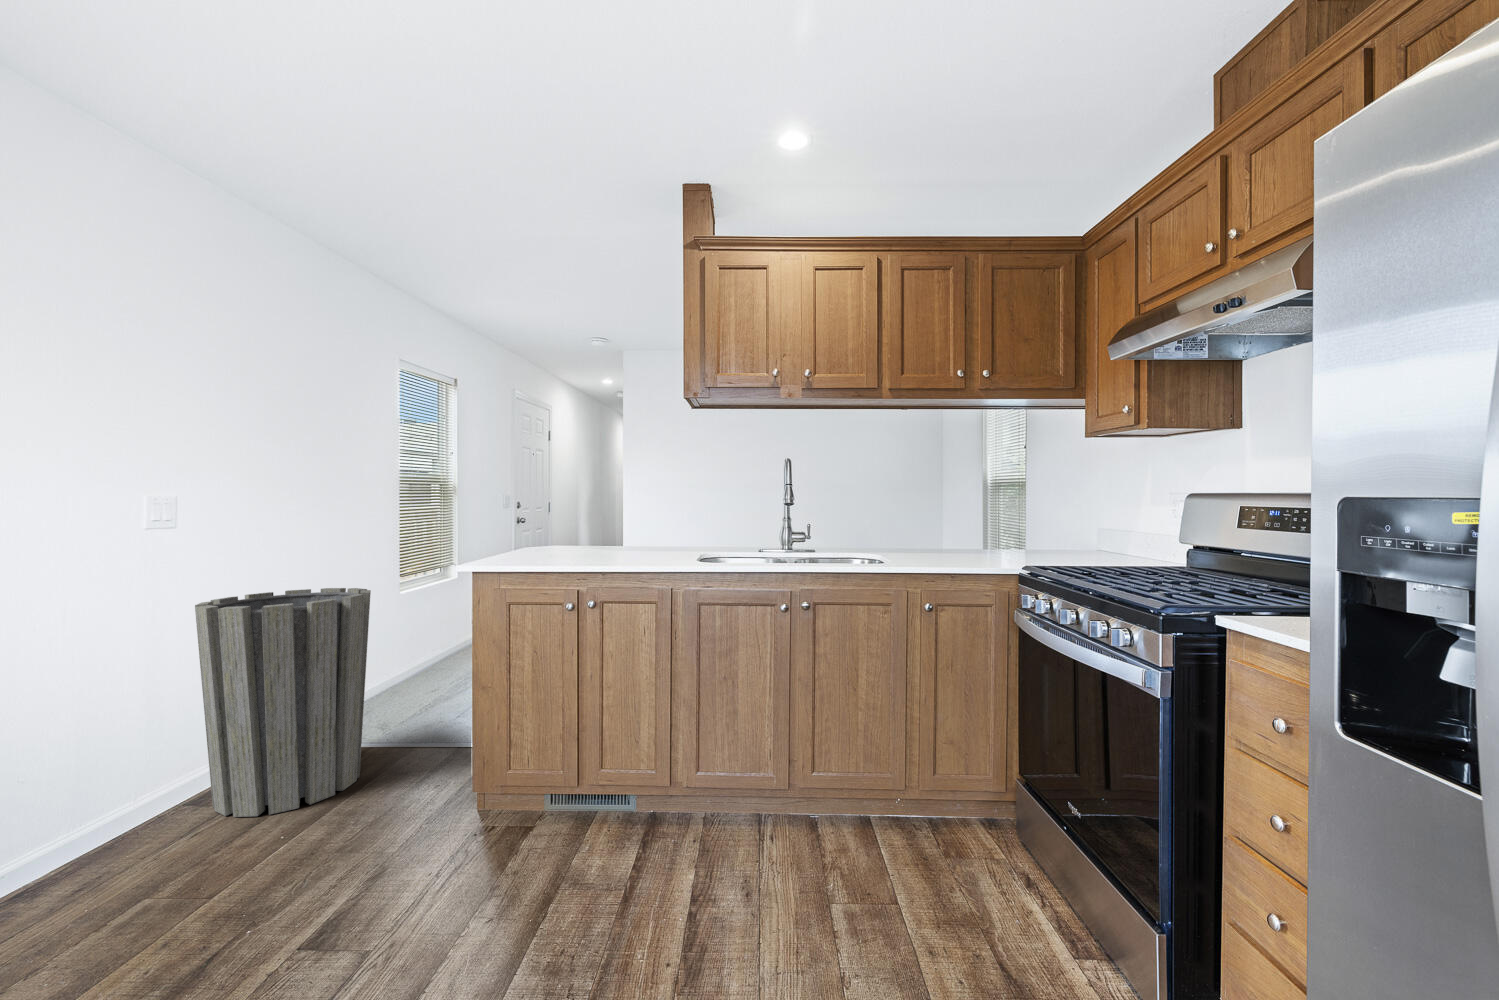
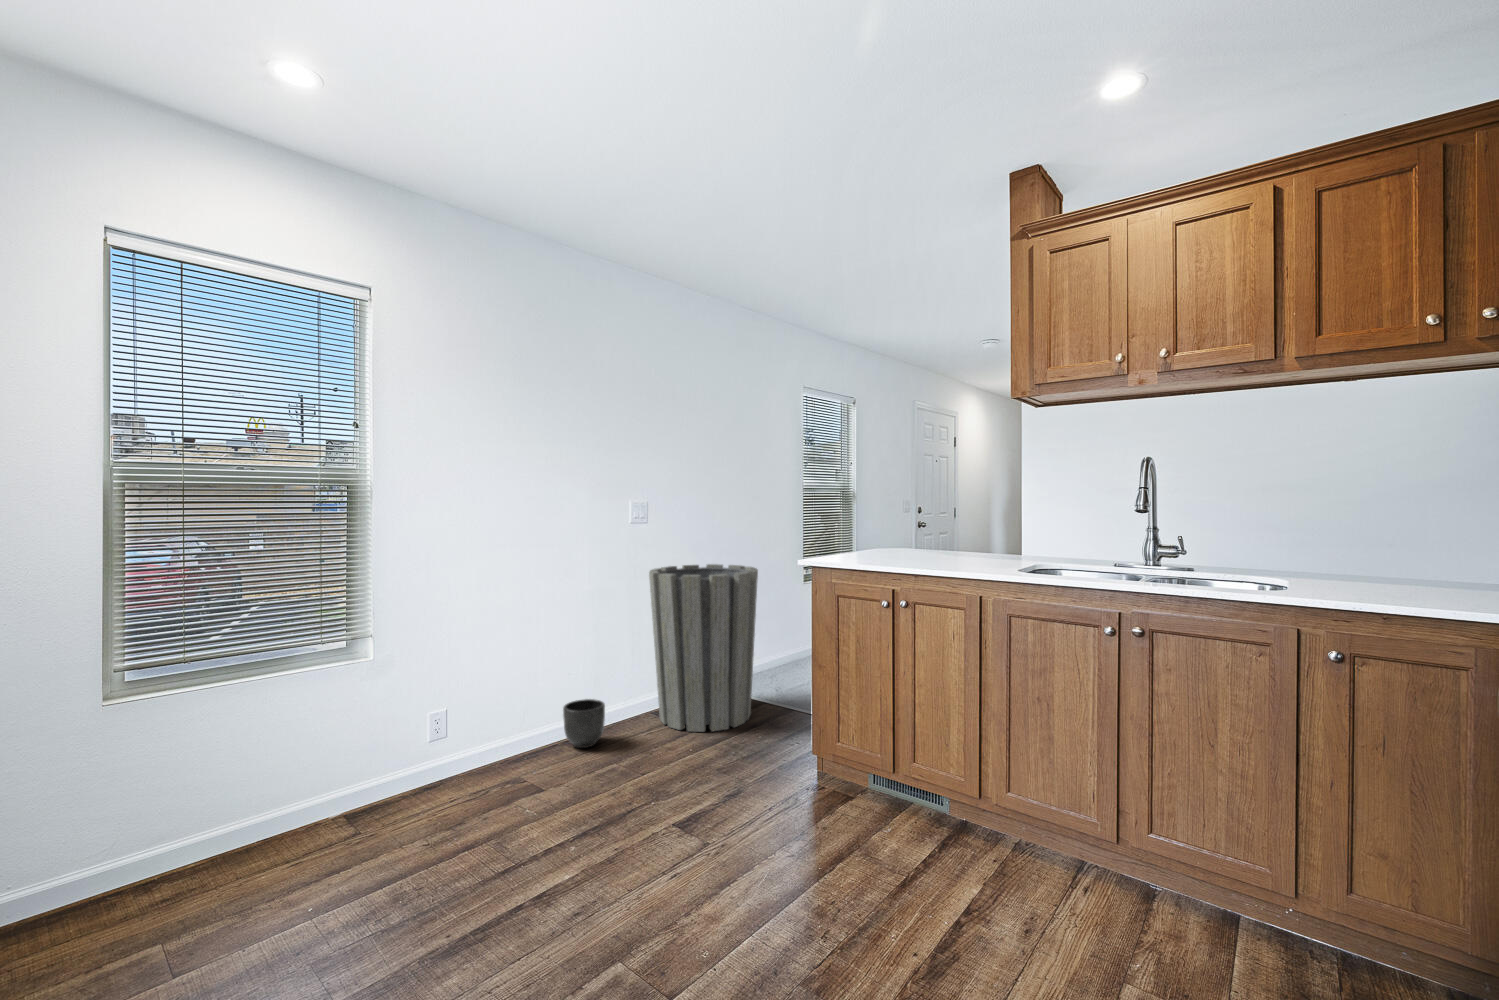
planter: none [25,810,119,896] -> present [563,699,605,748]

